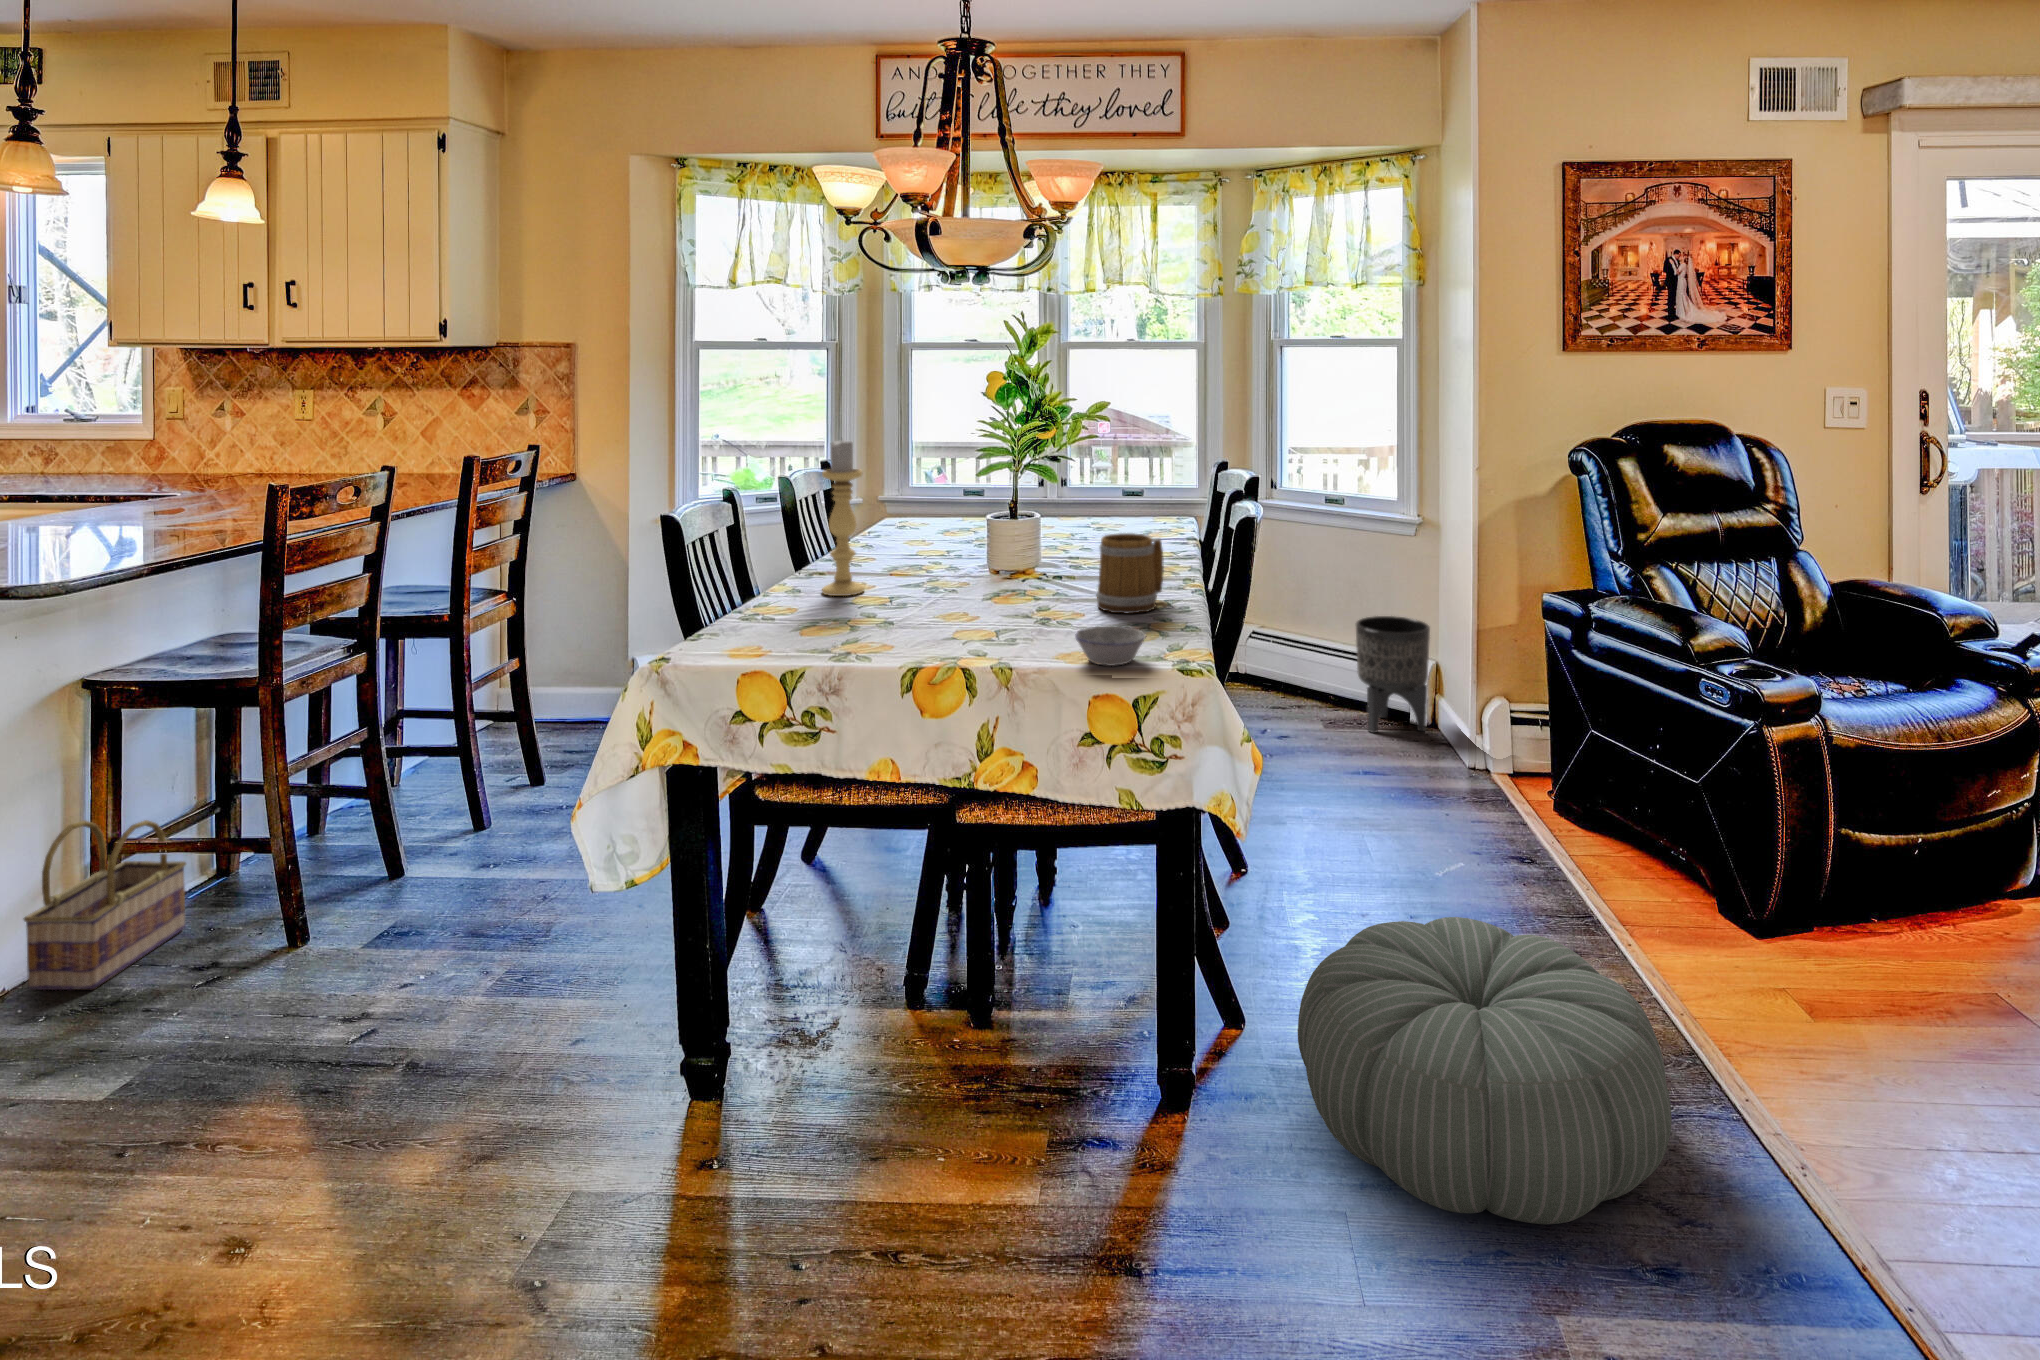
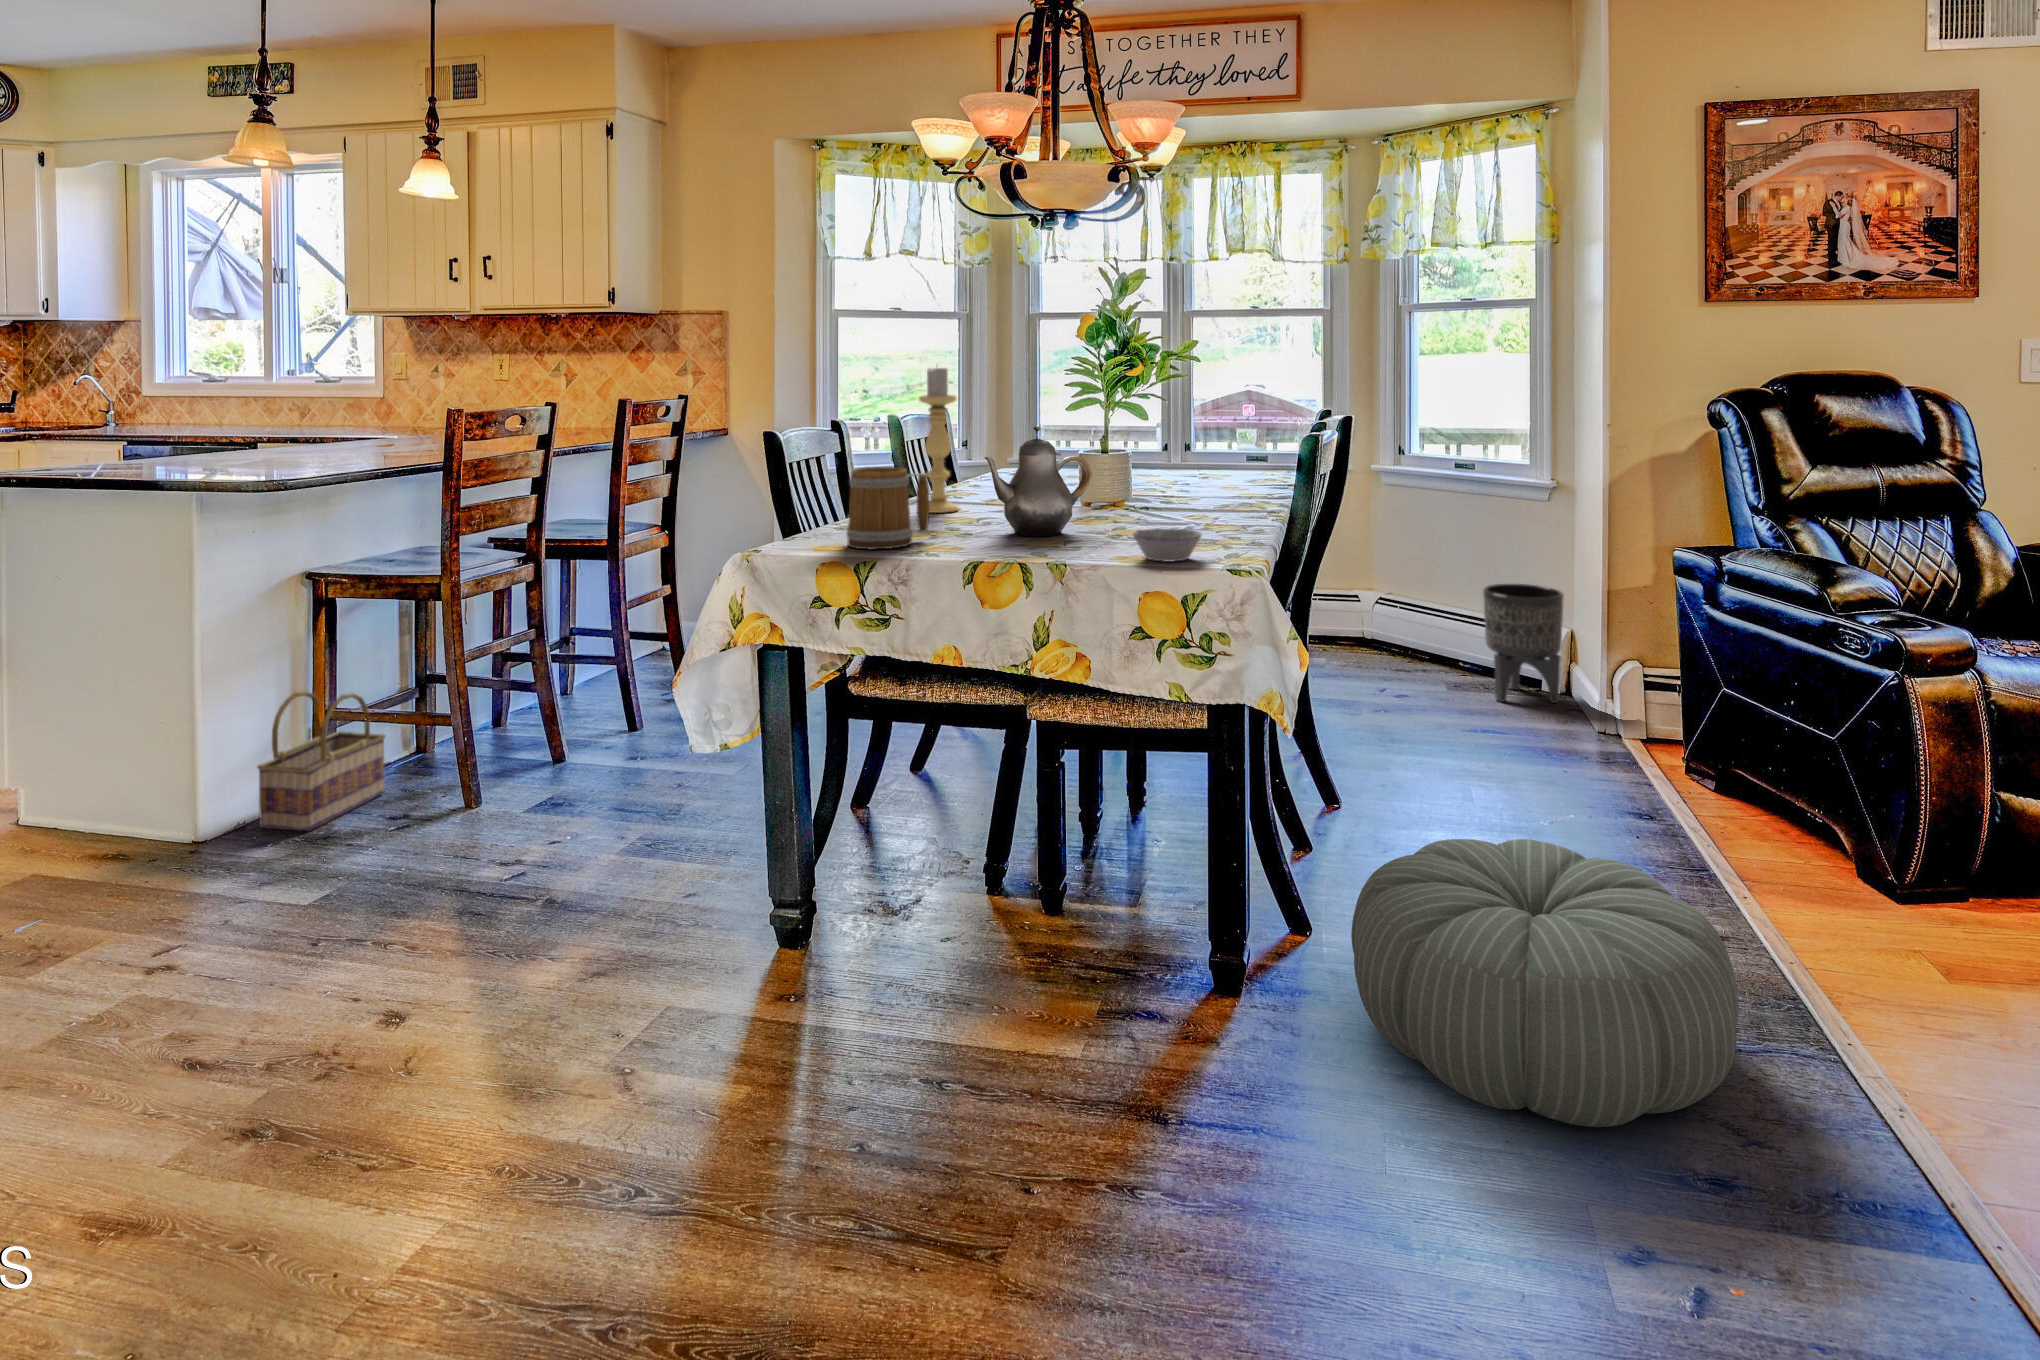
teapot: none [908,512,1016,631] -> present [984,425,1092,536]
mug: present [1096,533,1164,614] -> present [847,467,929,549]

